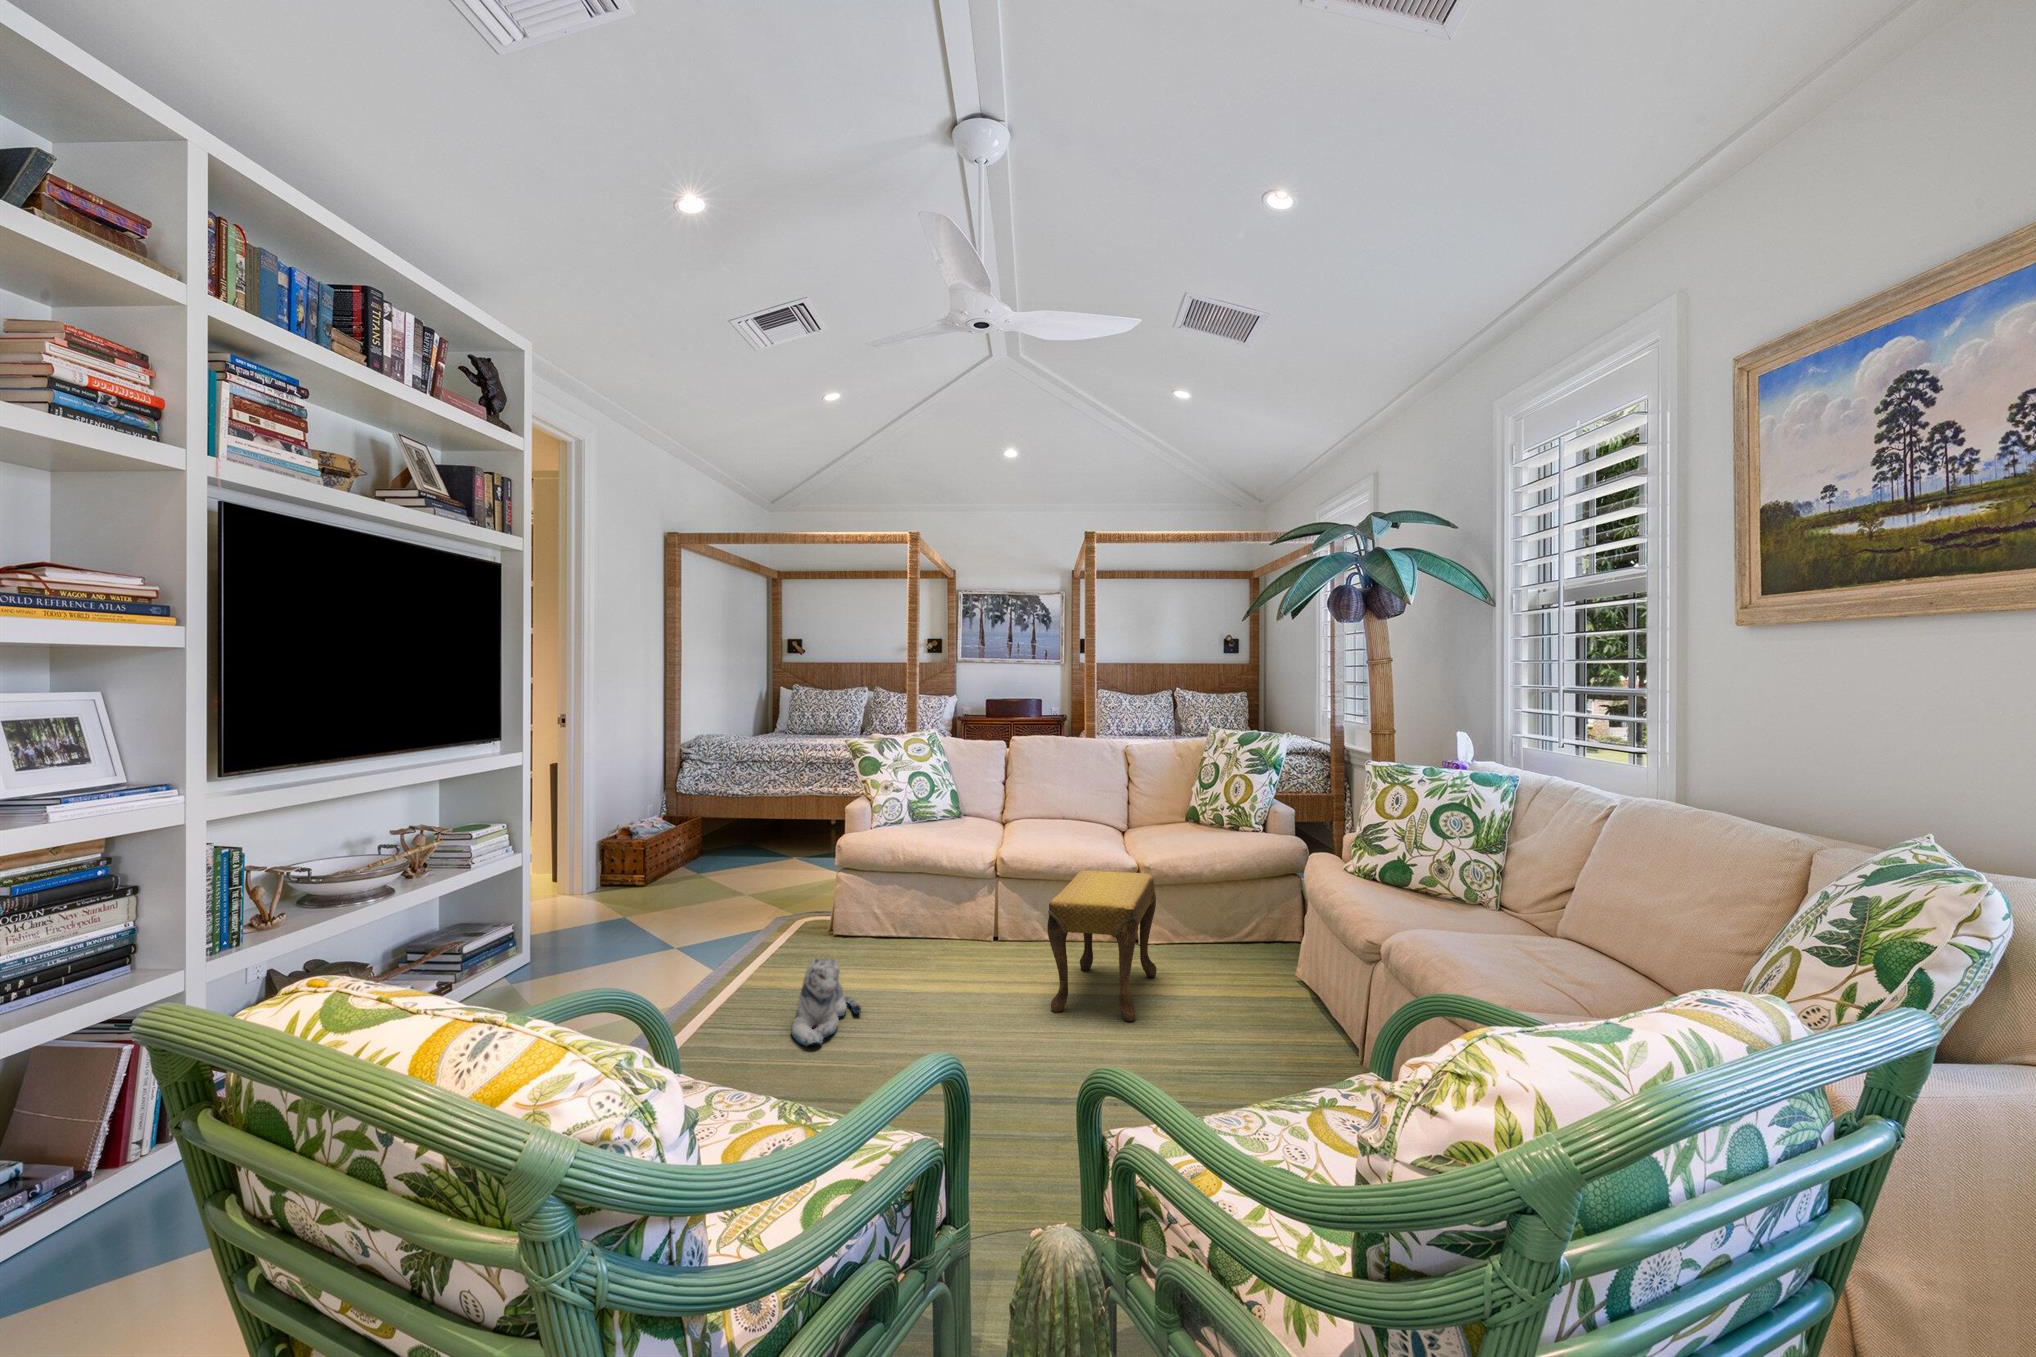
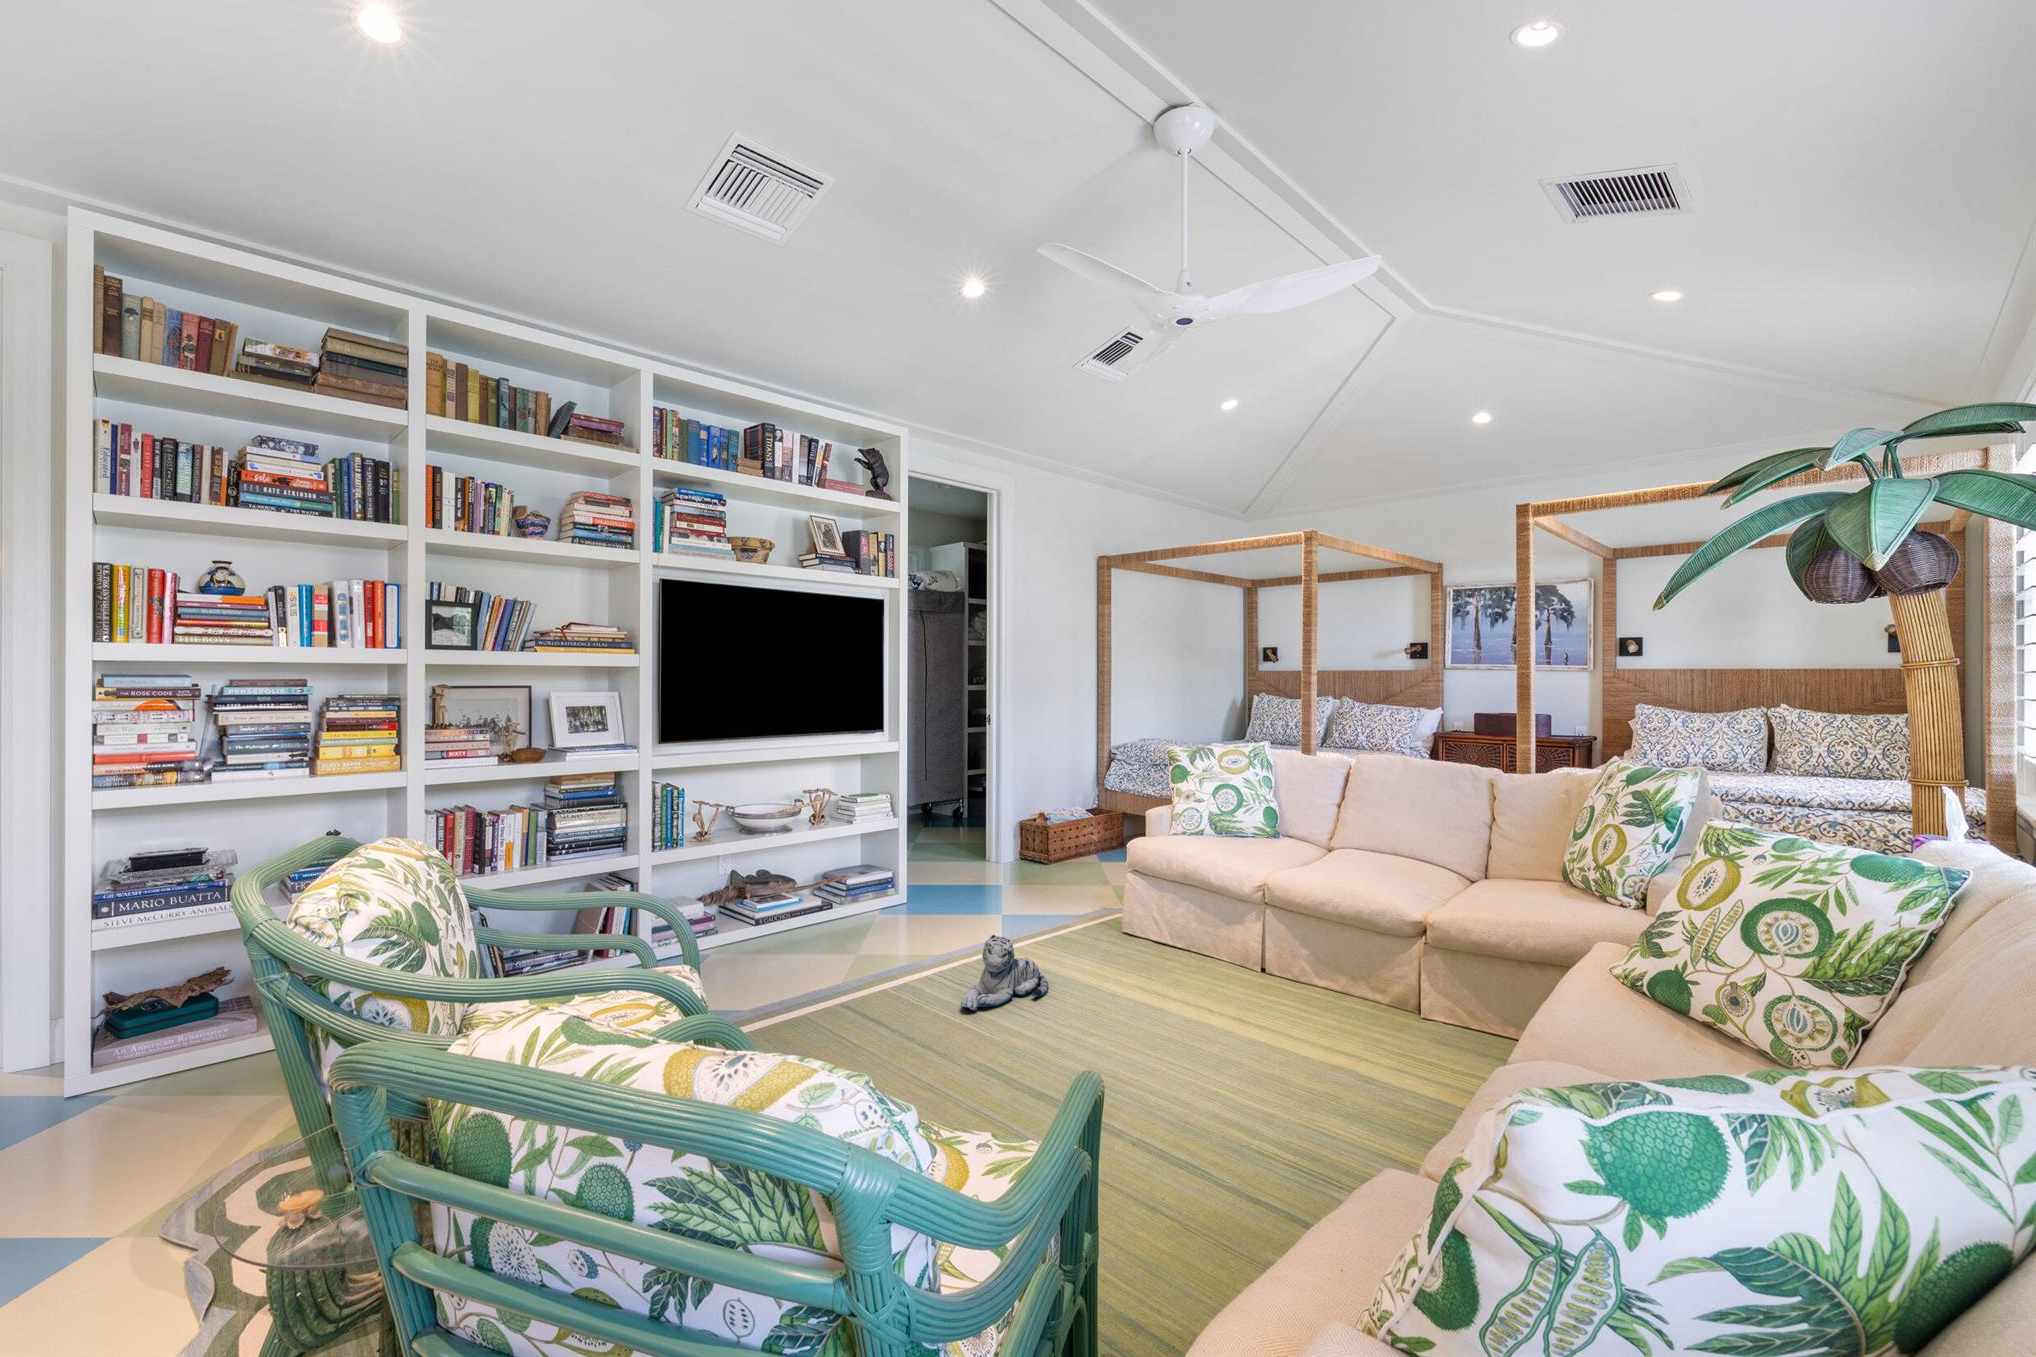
footstool: present [1047,870,1156,1021] -> none [1198,907,1385,1092]

